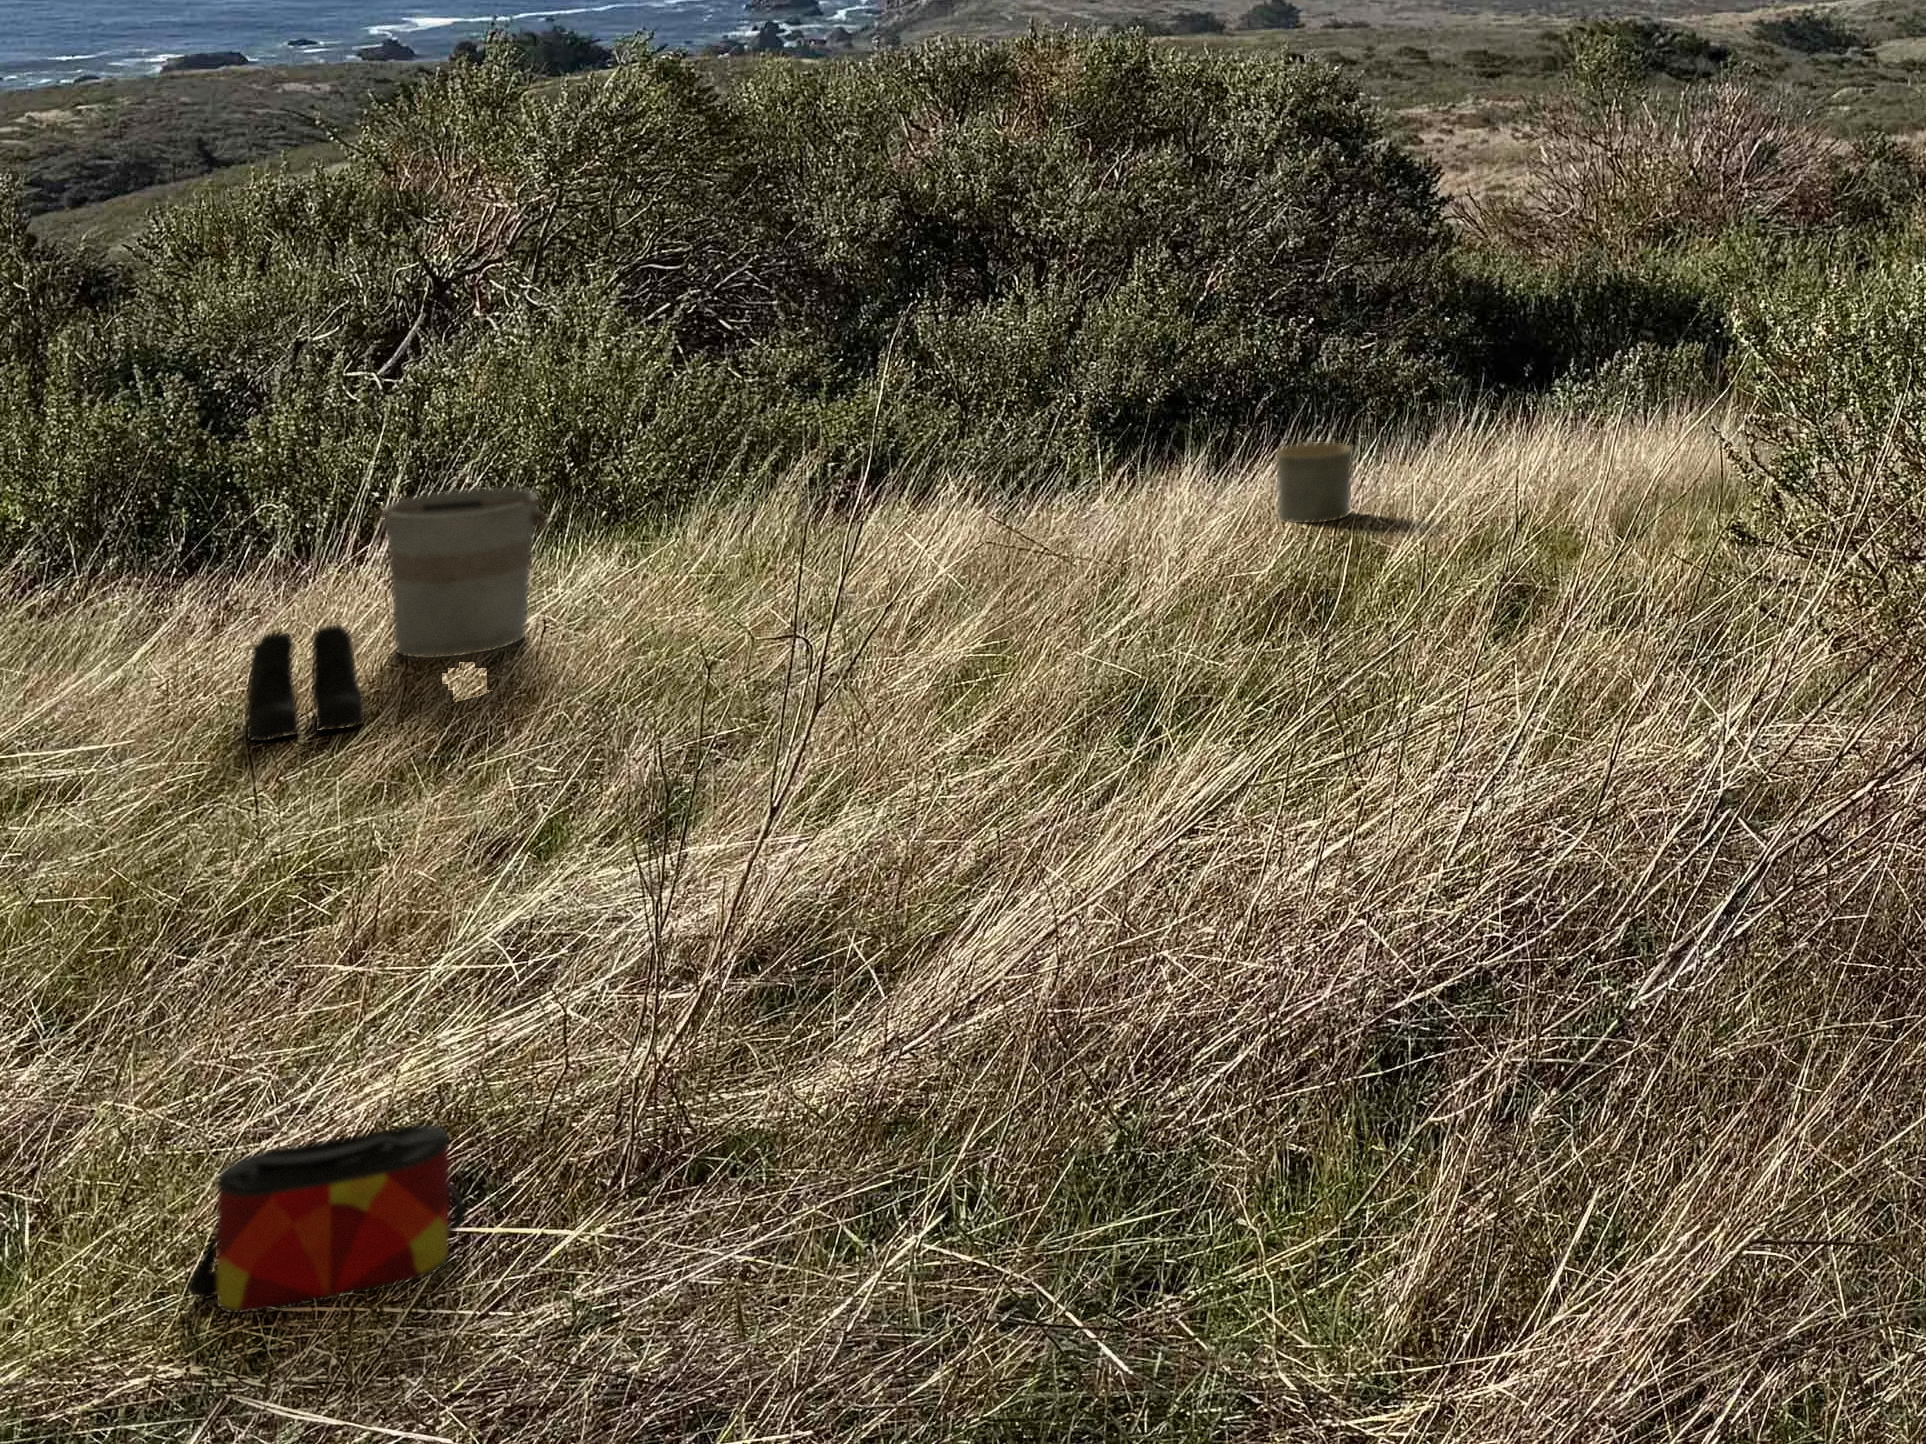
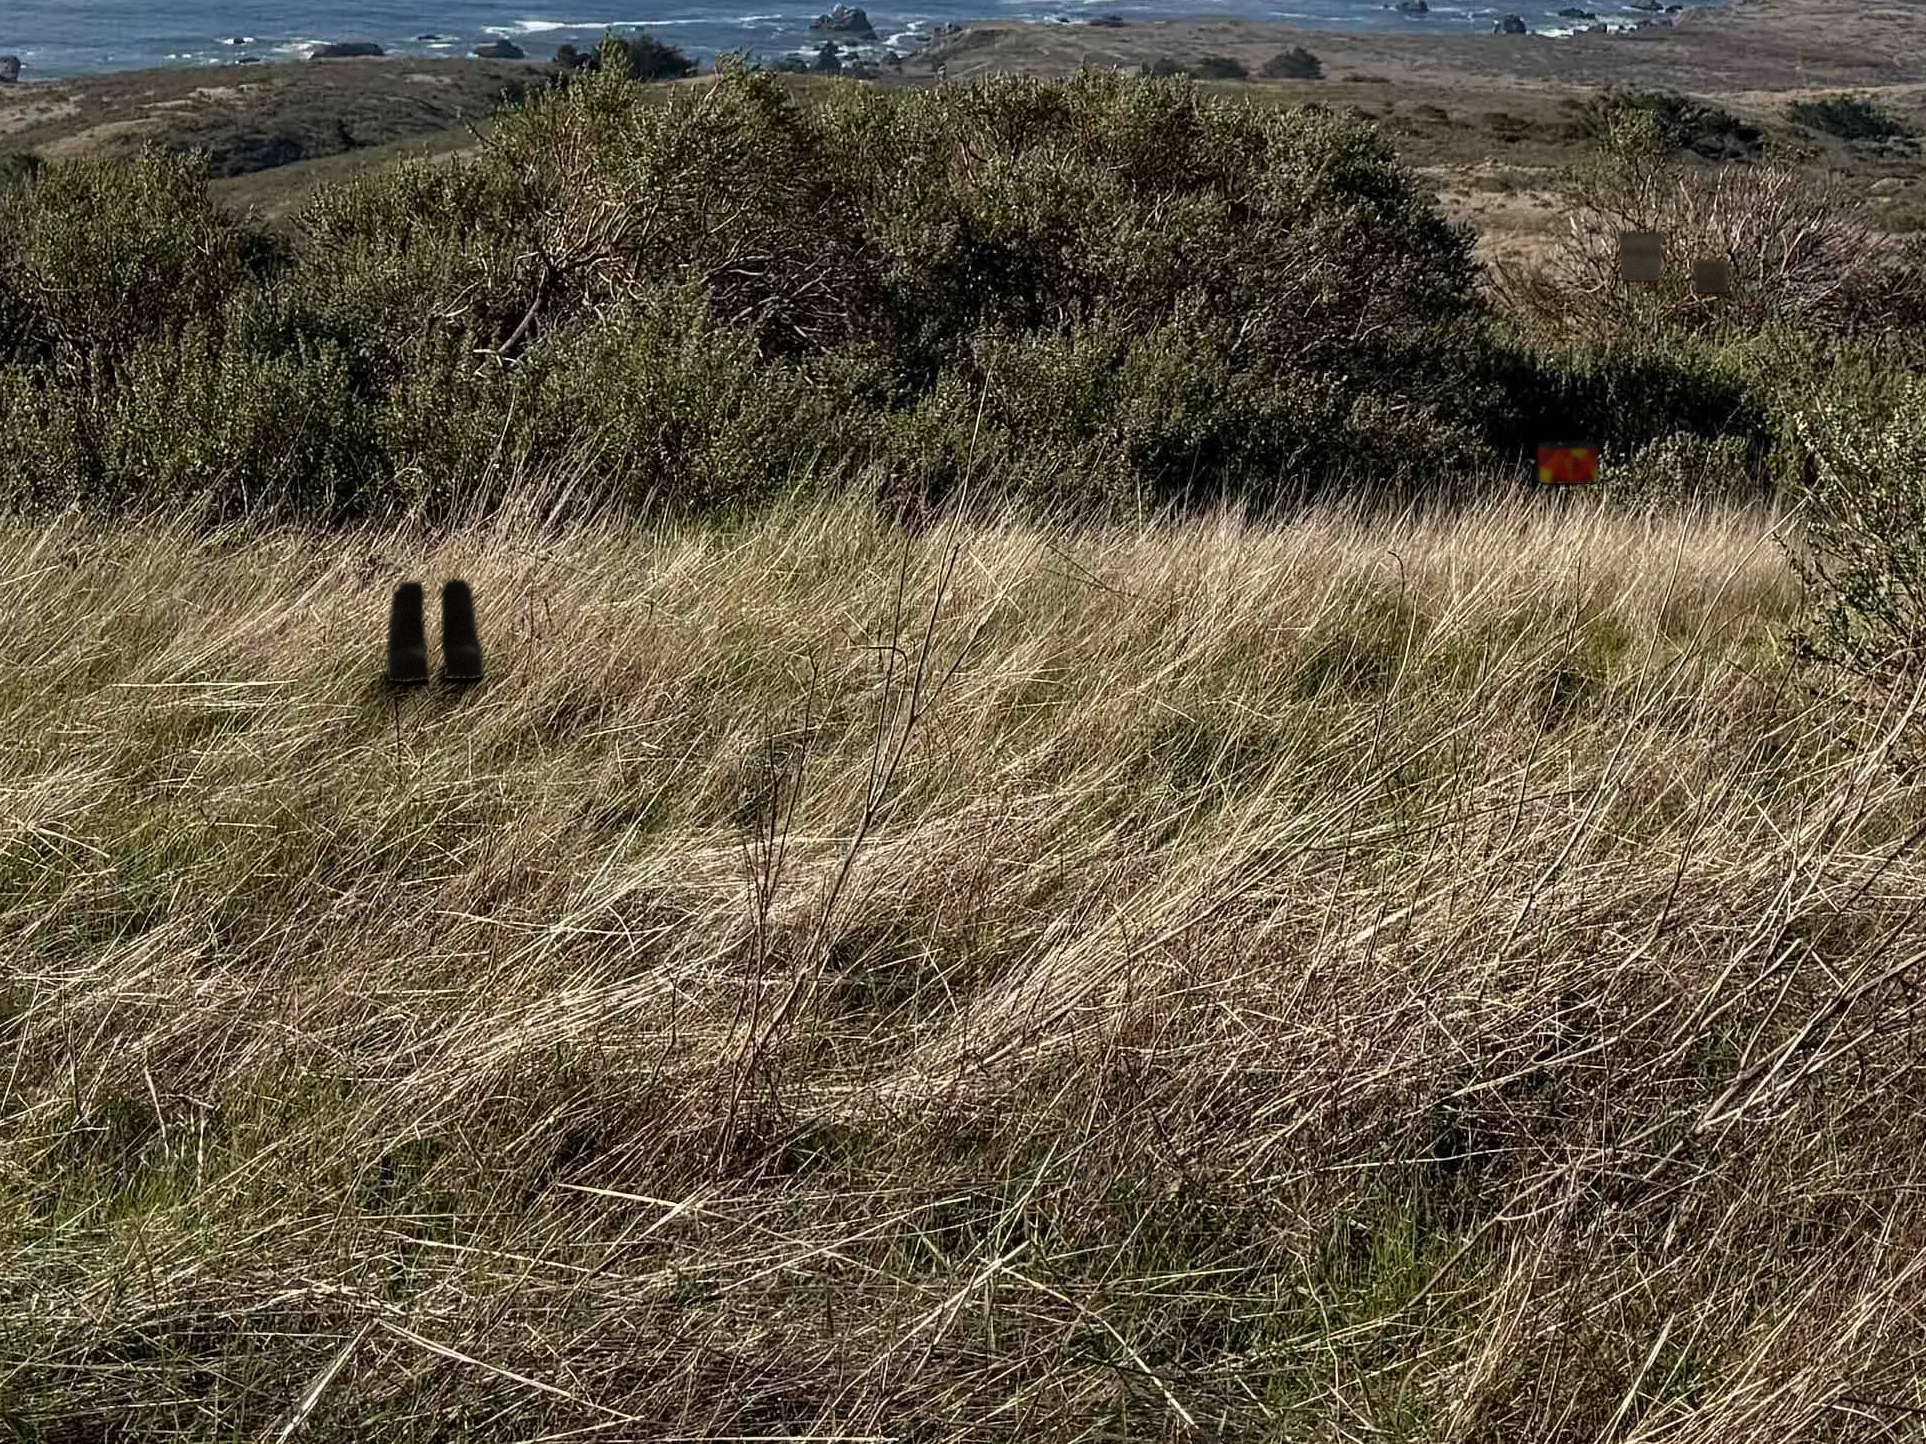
planter: present [1277,443,1352,523] -> present [1693,259,1728,293]
bucket: present [372,488,548,658] -> present [1616,231,1666,281]
bag: present [187,1125,466,1313] -> present [1531,442,1600,484]

